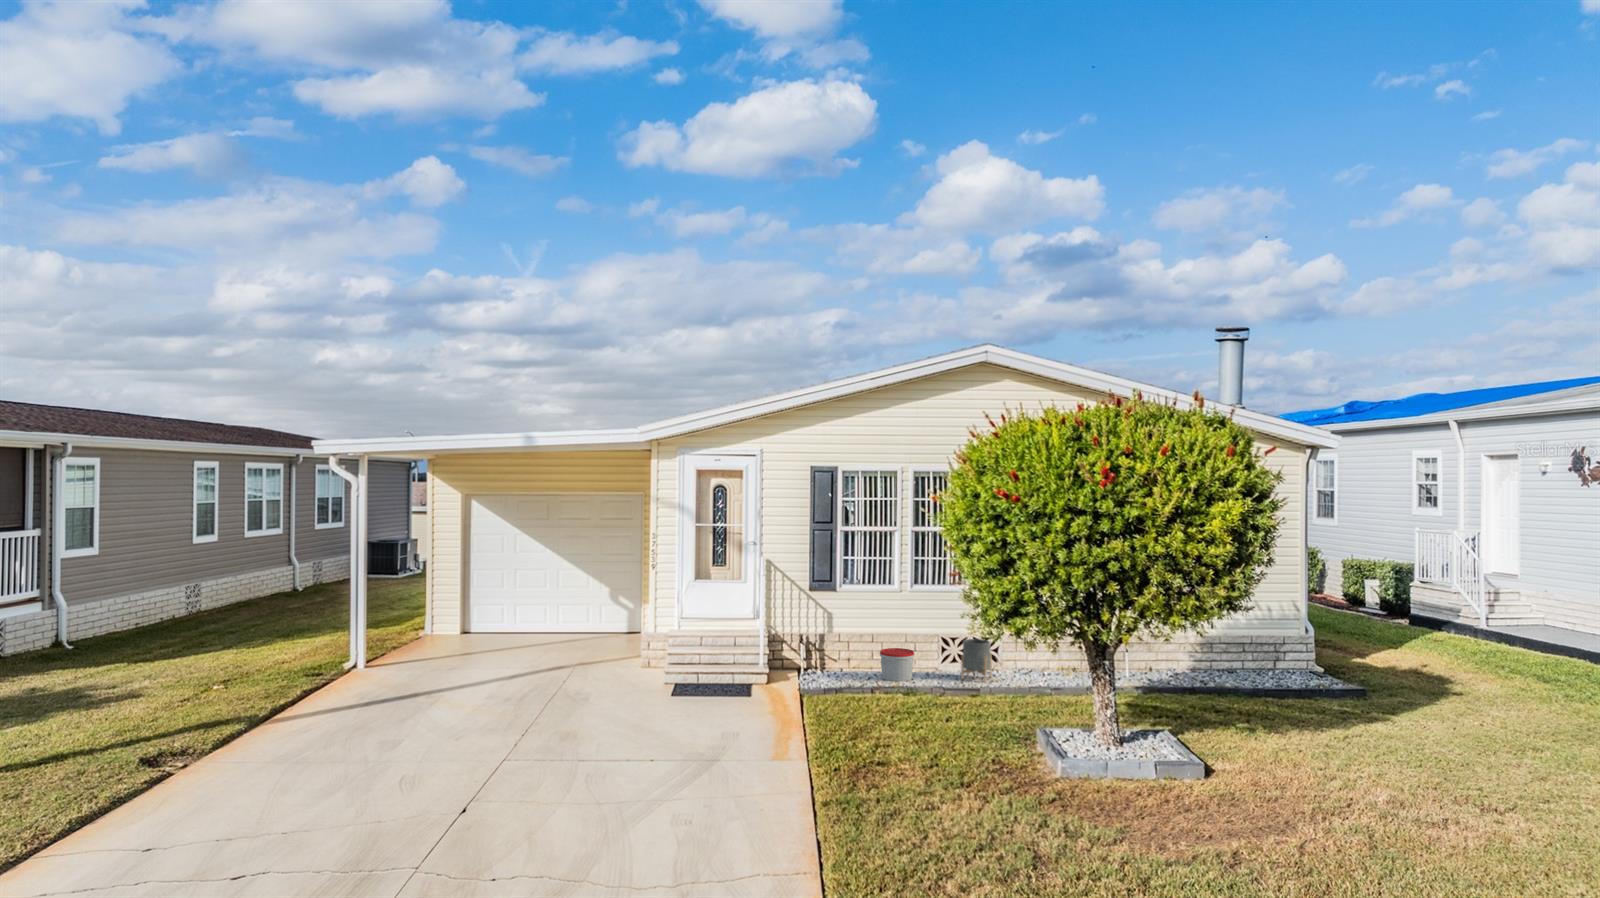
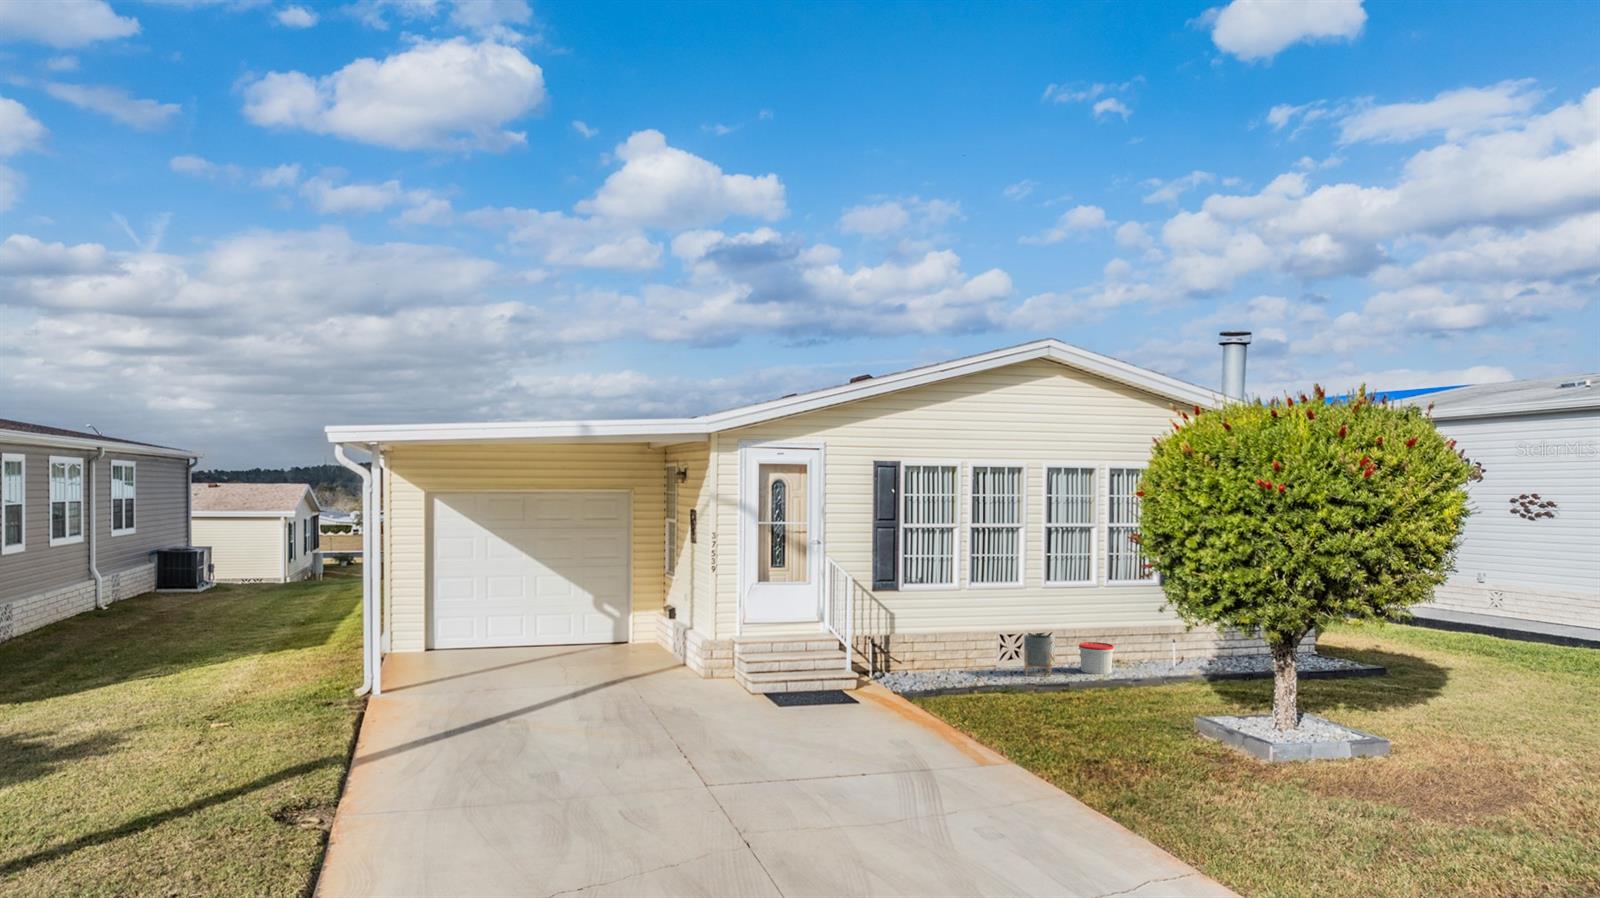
bucket: present [880,648,915,681] -> present [1079,642,1114,674]

